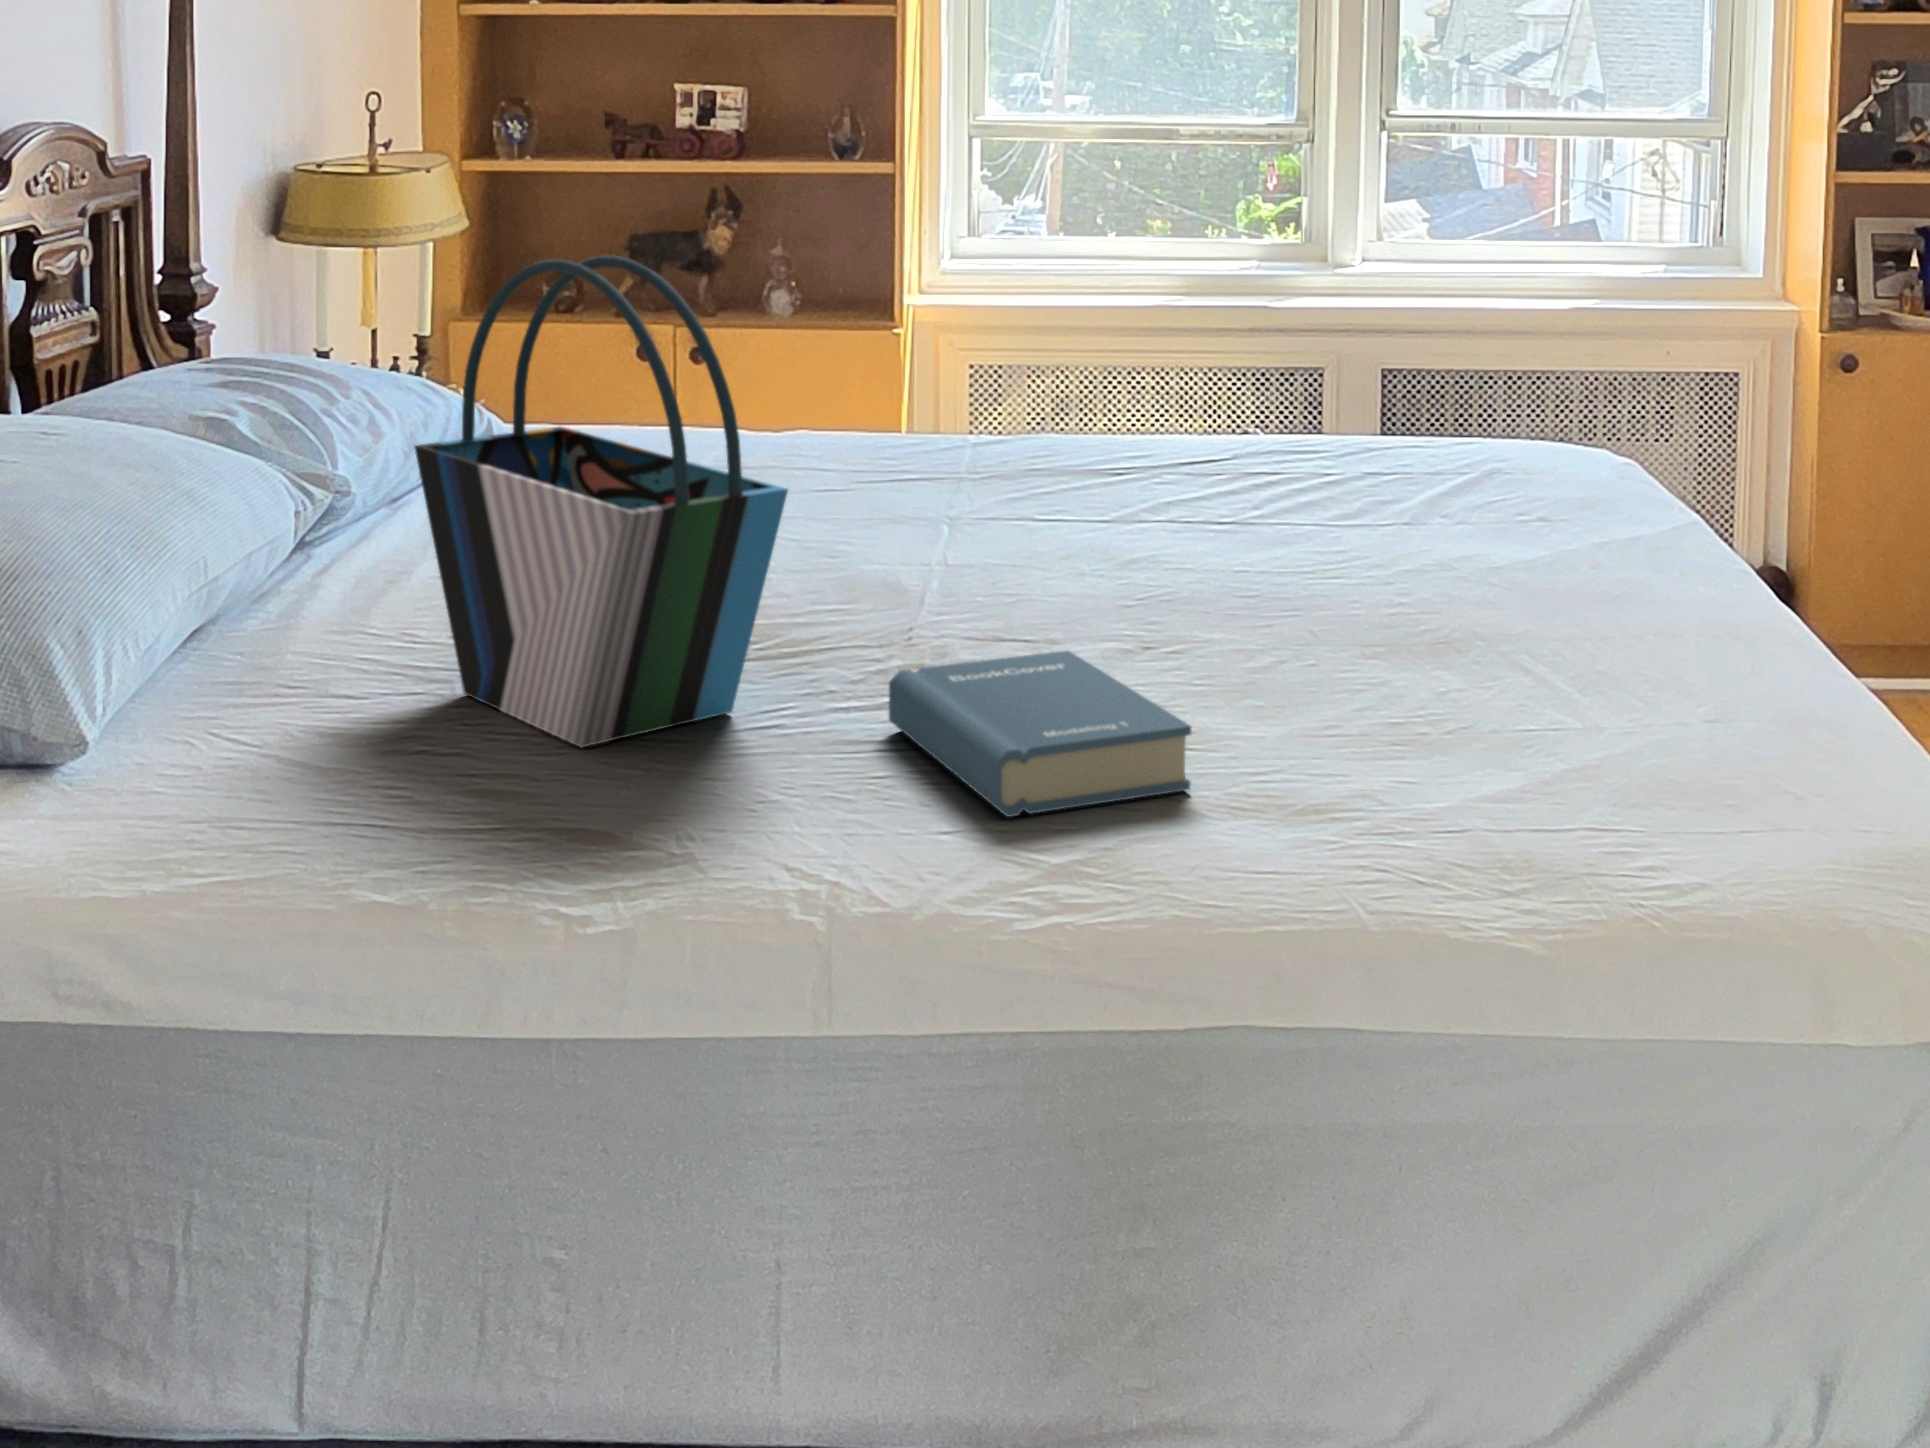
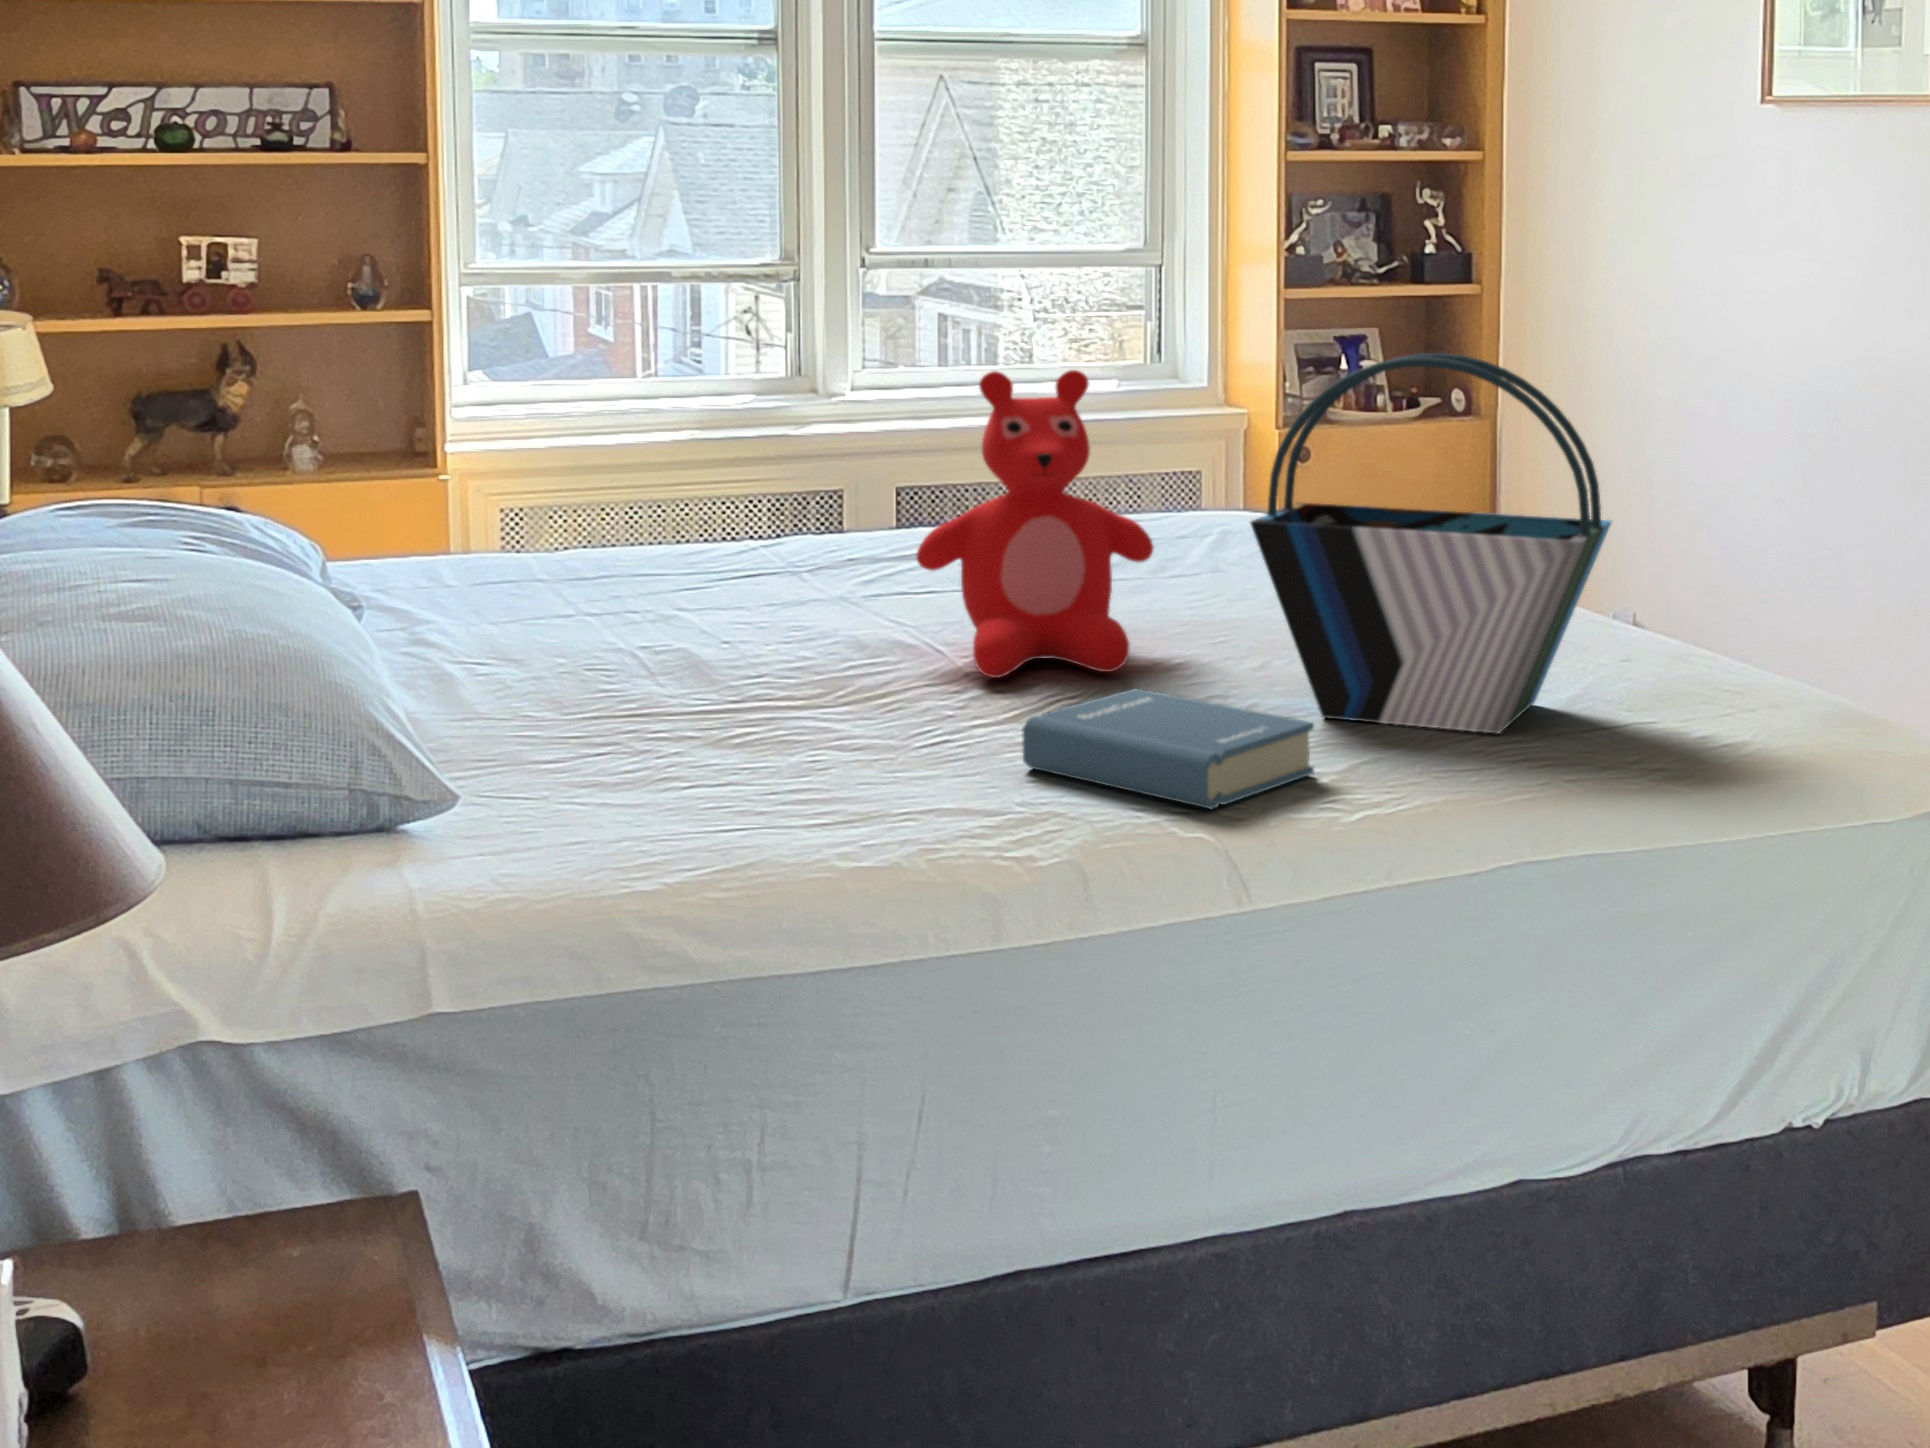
tote bag: present [415,255,788,748] -> present [1251,353,1611,734]
teddy bear: none [985,261,1252,622] -> present [916,370,1153,678]

